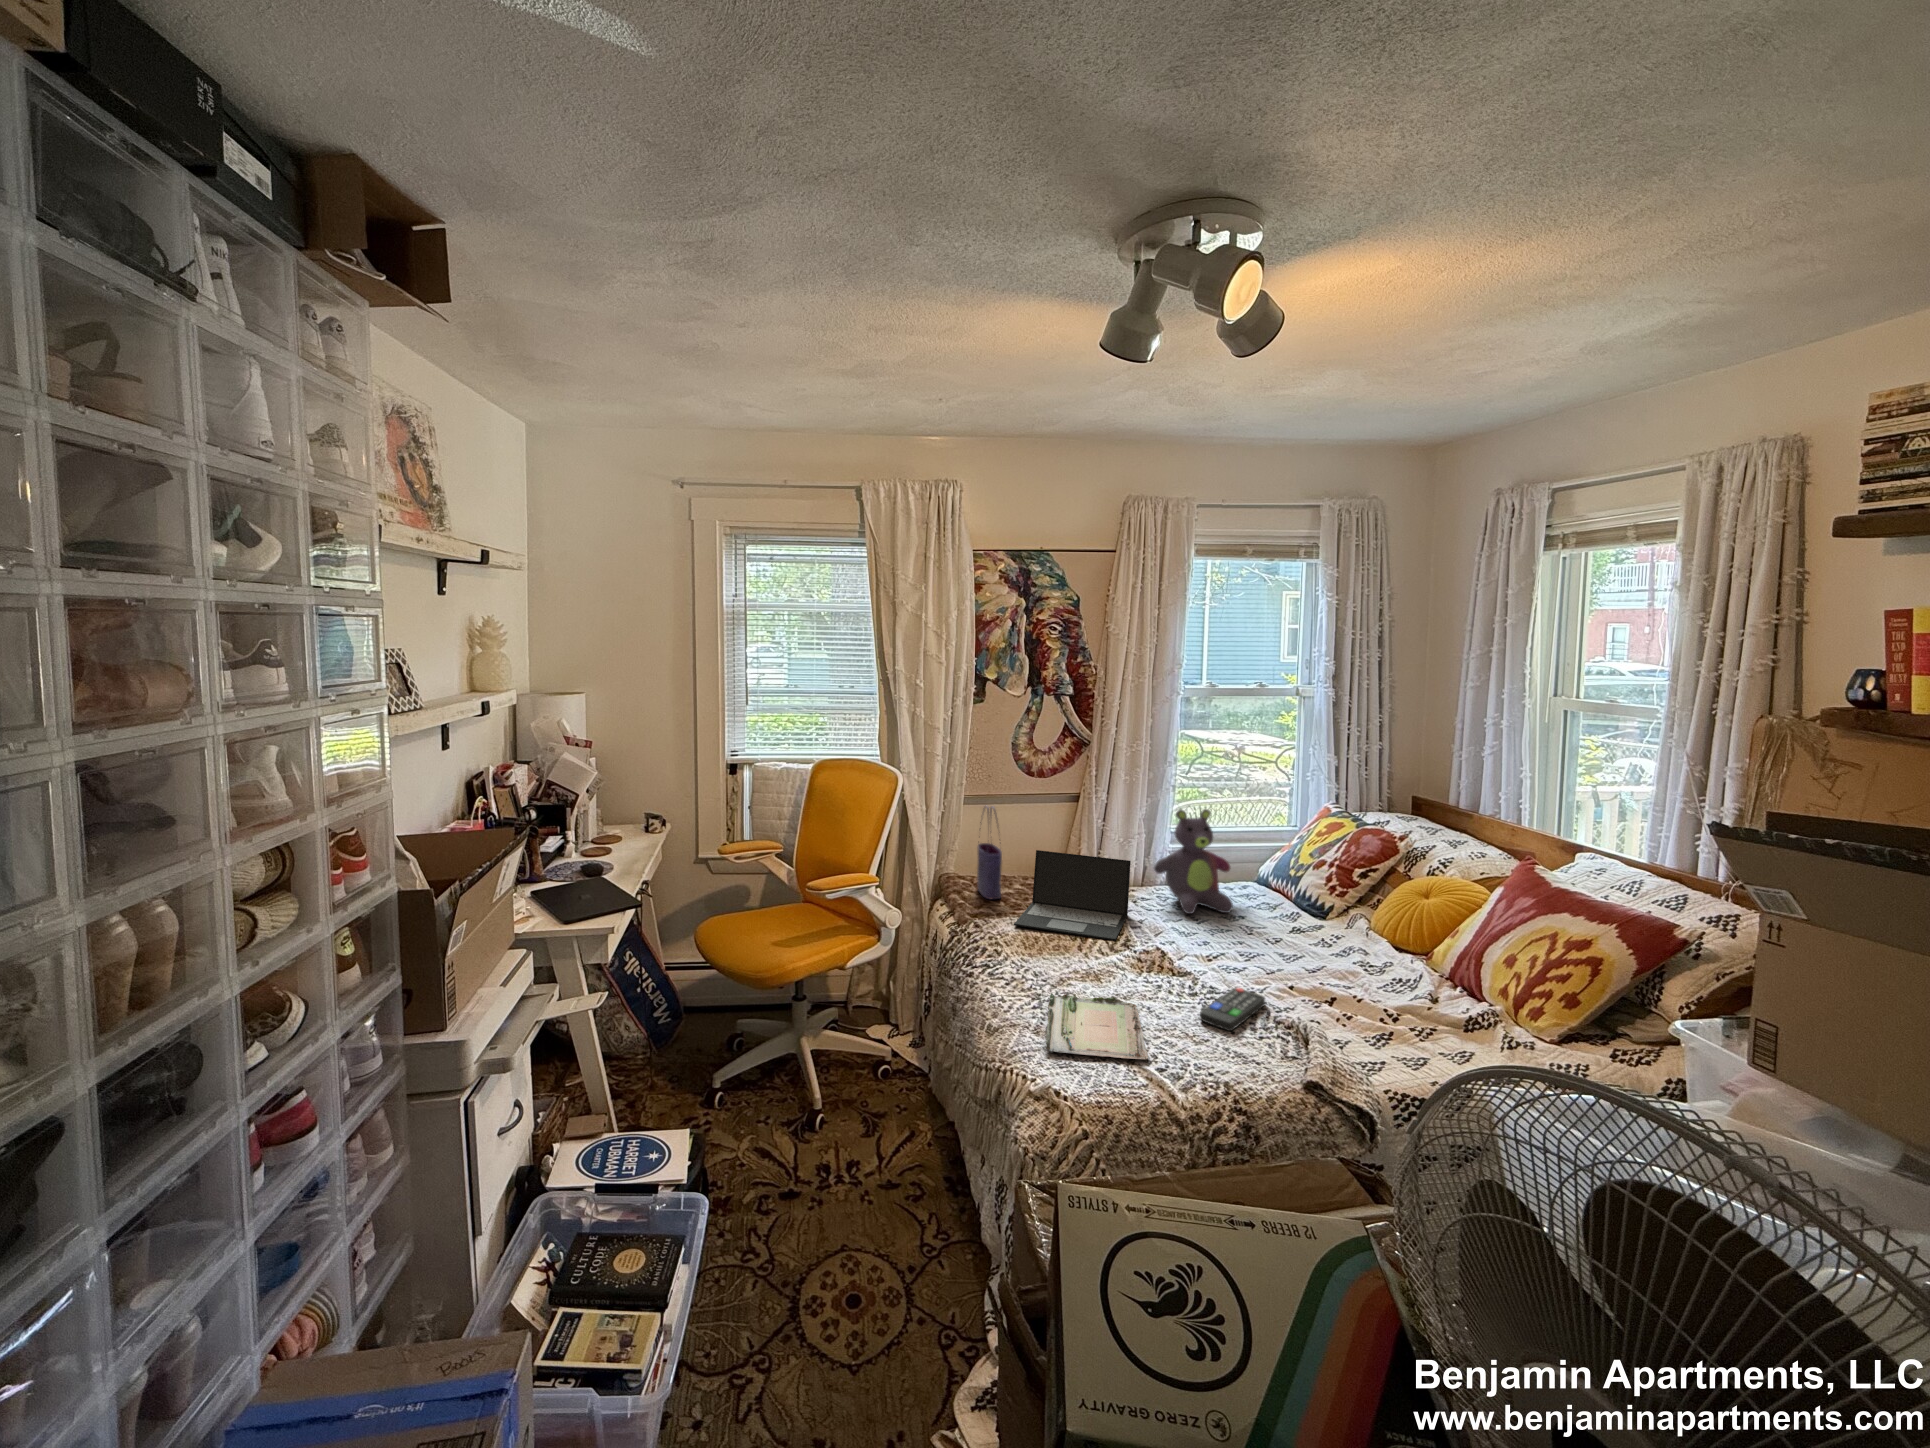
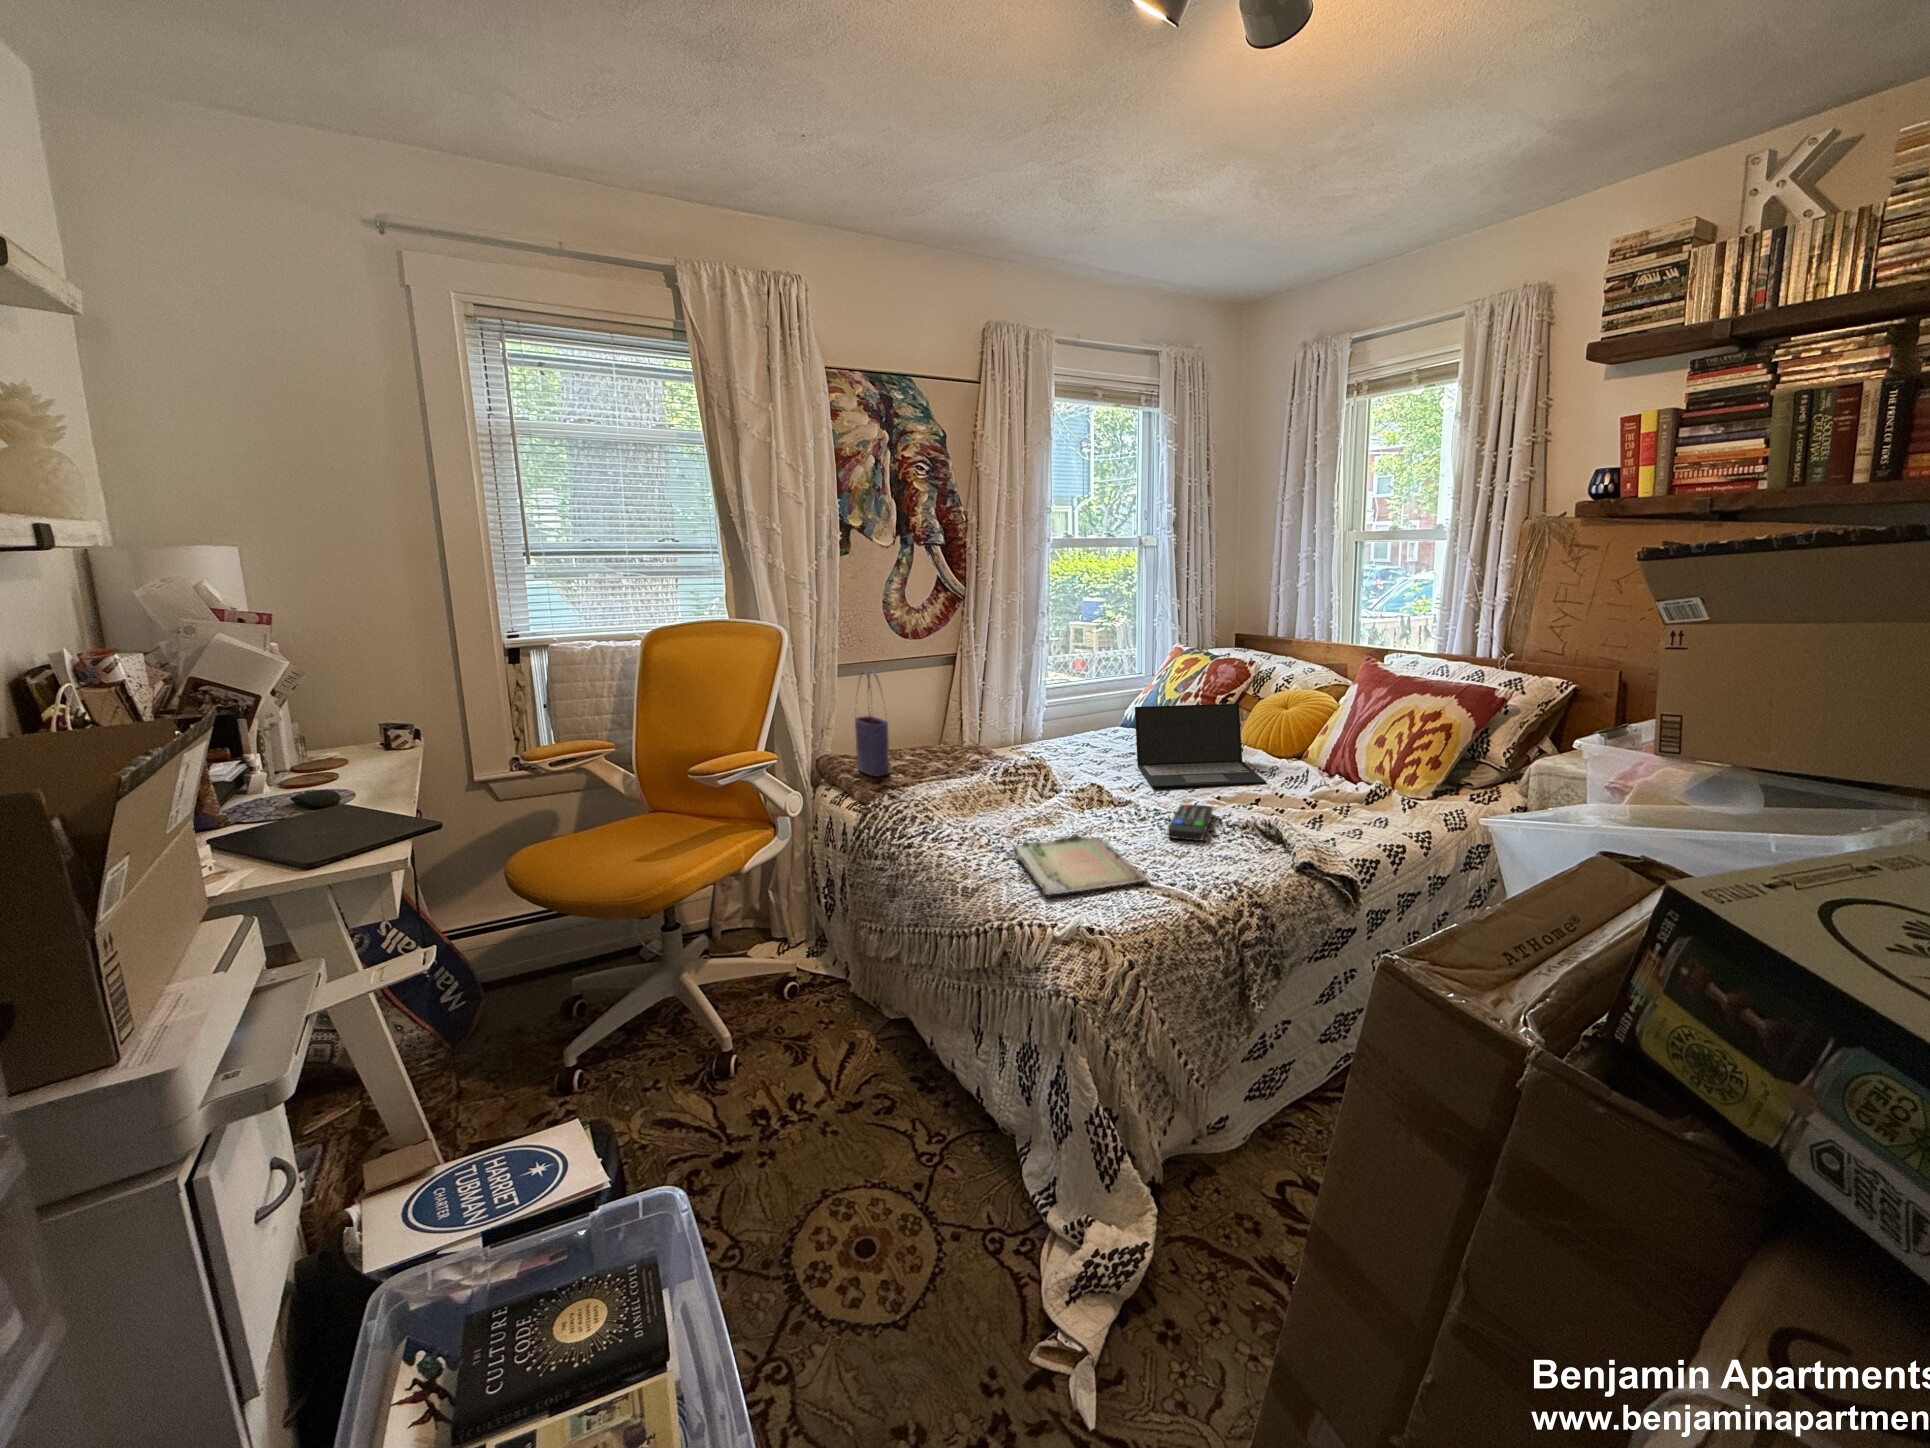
stuffed bear: present [1154,809,1233,914] -> none [1047,652,1127,757]
laptop: present [1014,850,1131,941] -> present [1135,704,1266,788]

